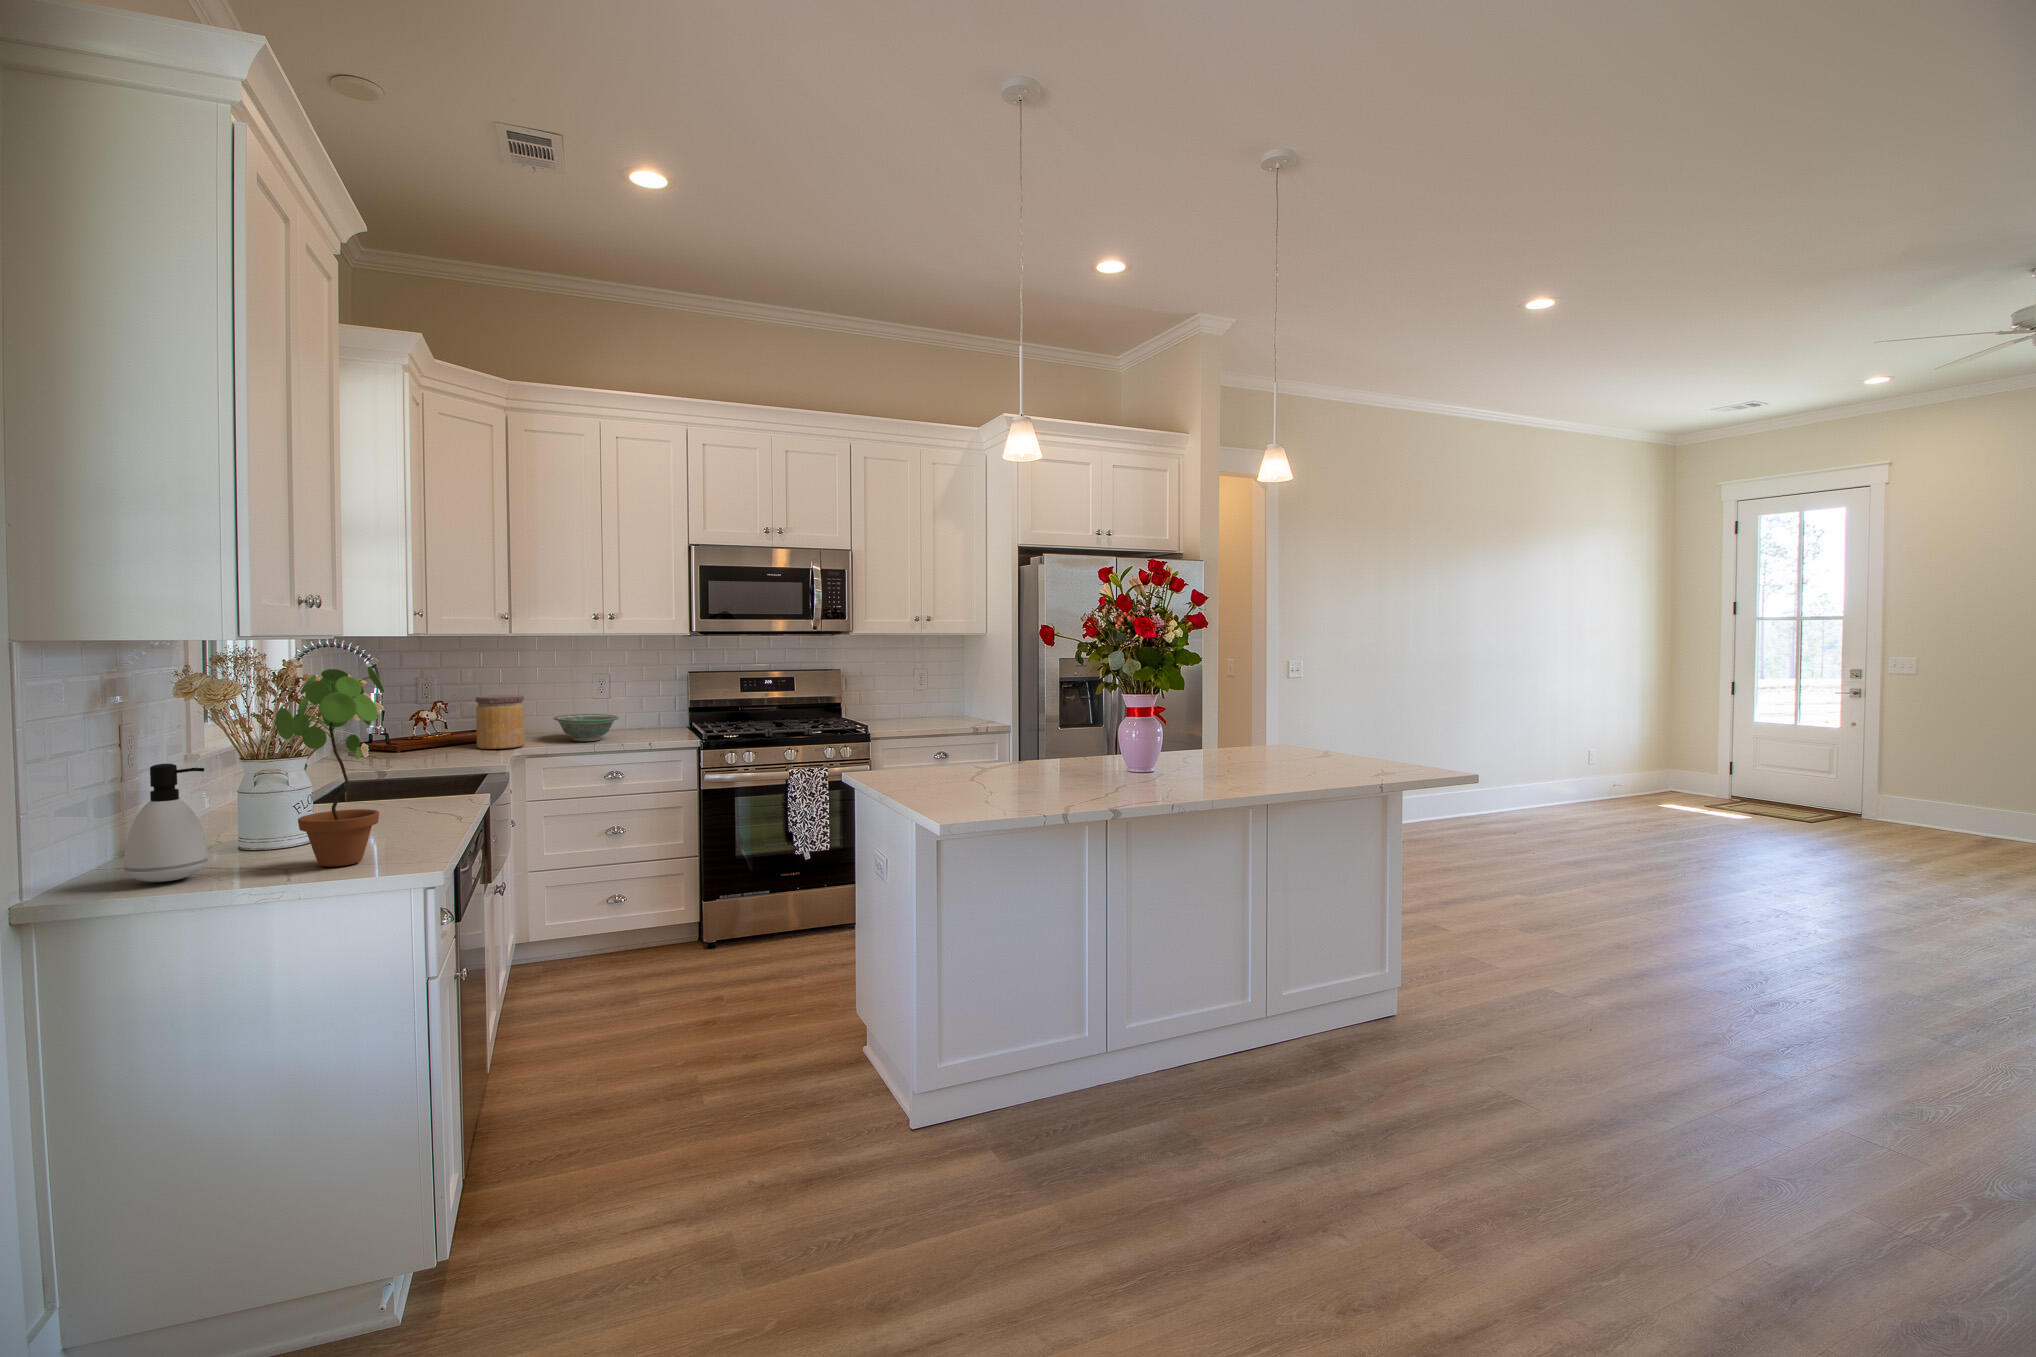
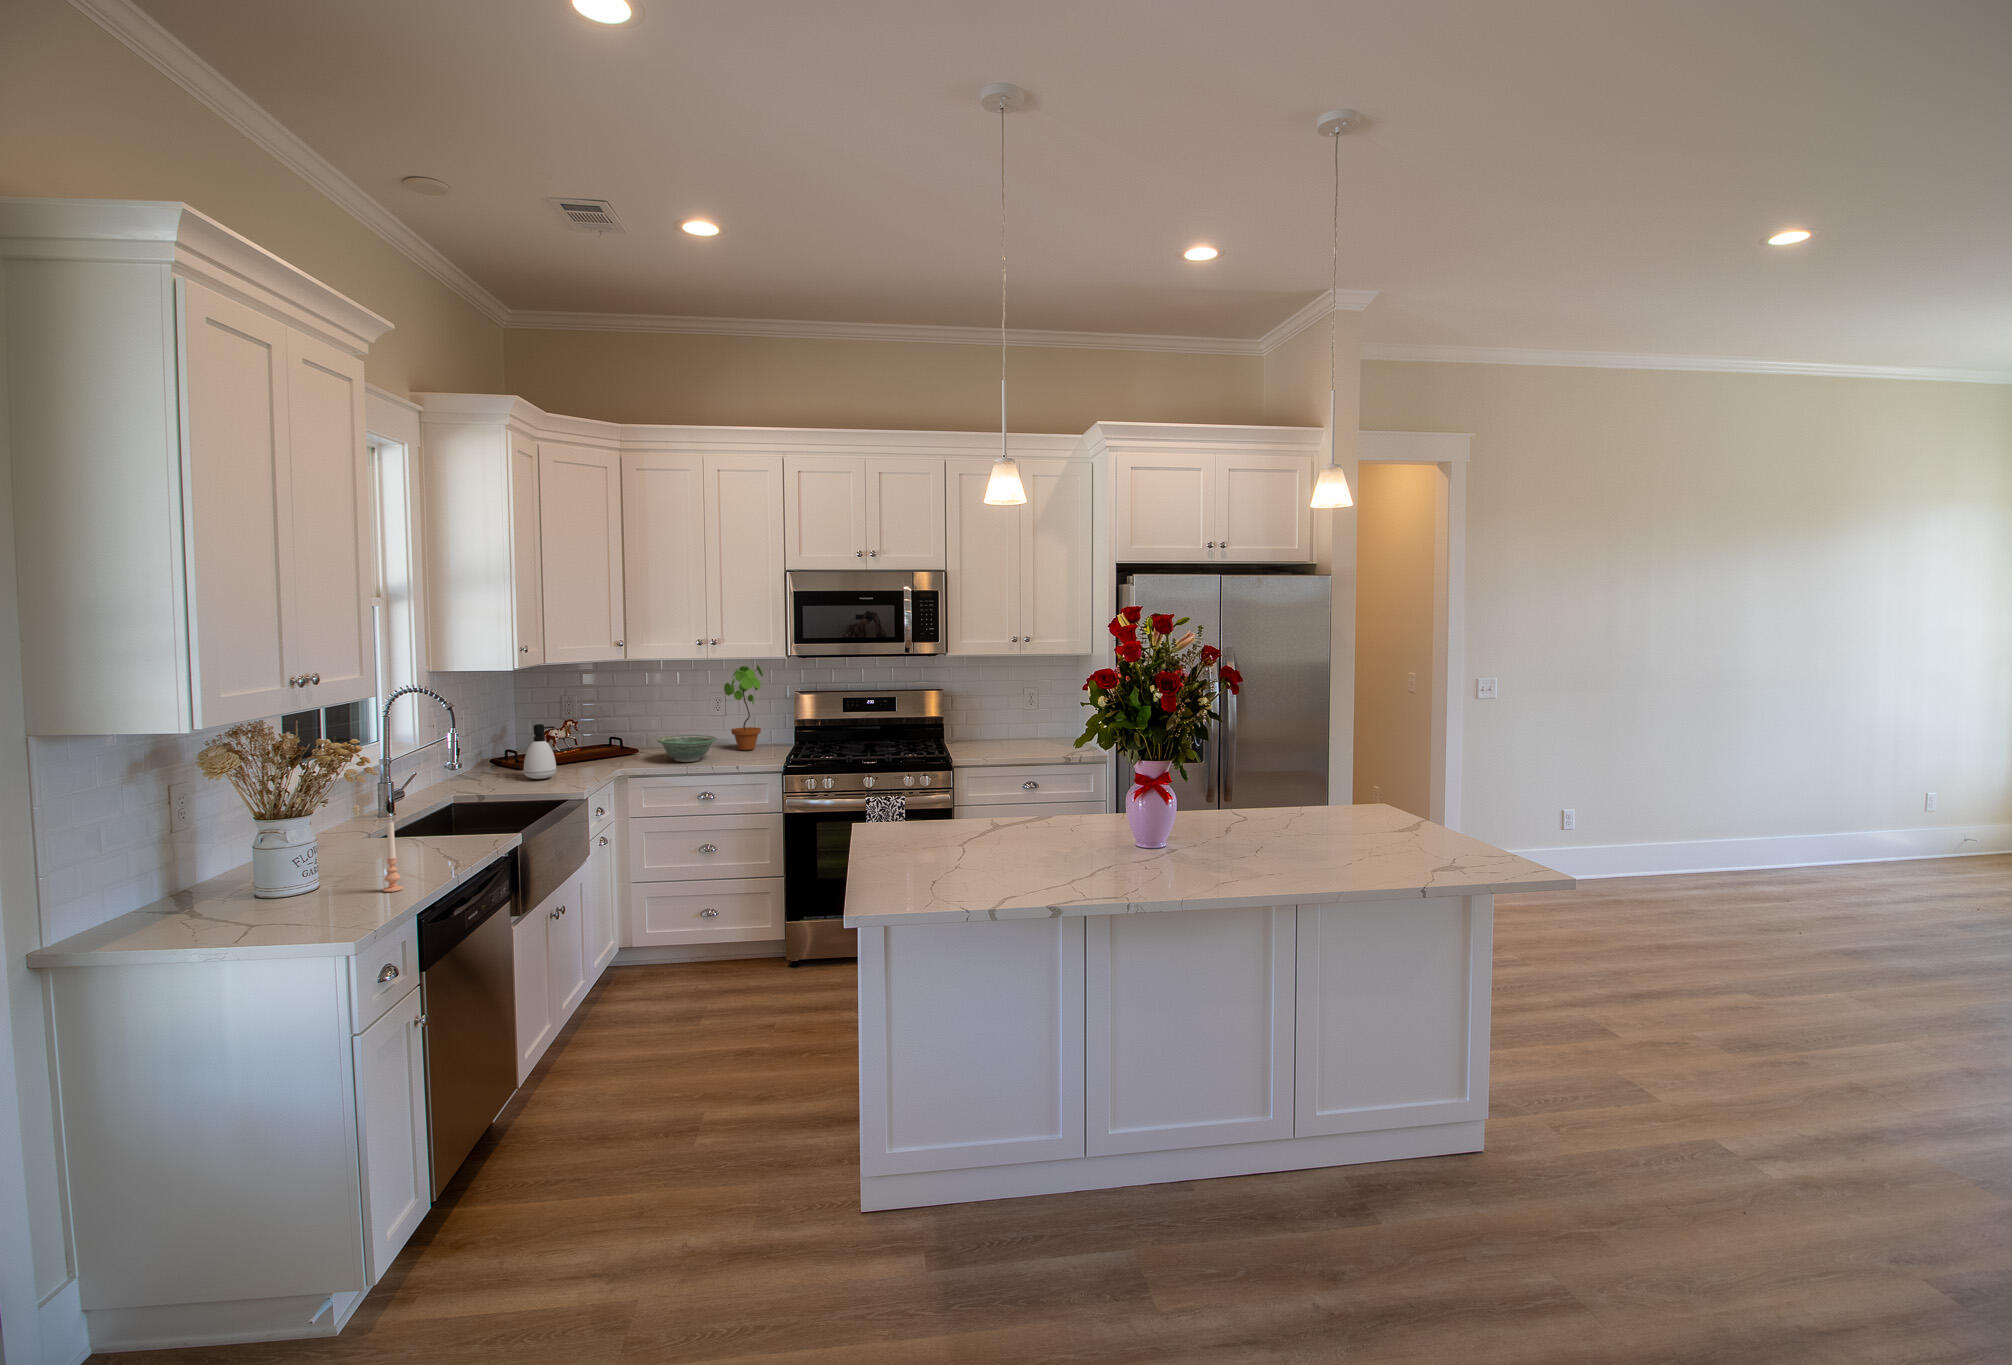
potted plant: present [275,666,384,867] -> present [724,665,763,750]
jar: present [476,695,525,749] -> none [585,718,628,769]
soap dispenser: present [124,764,208,882] -> present [524,724,556,779]
candle: none [406,772,428,848] -> present [383,822,403,892]

